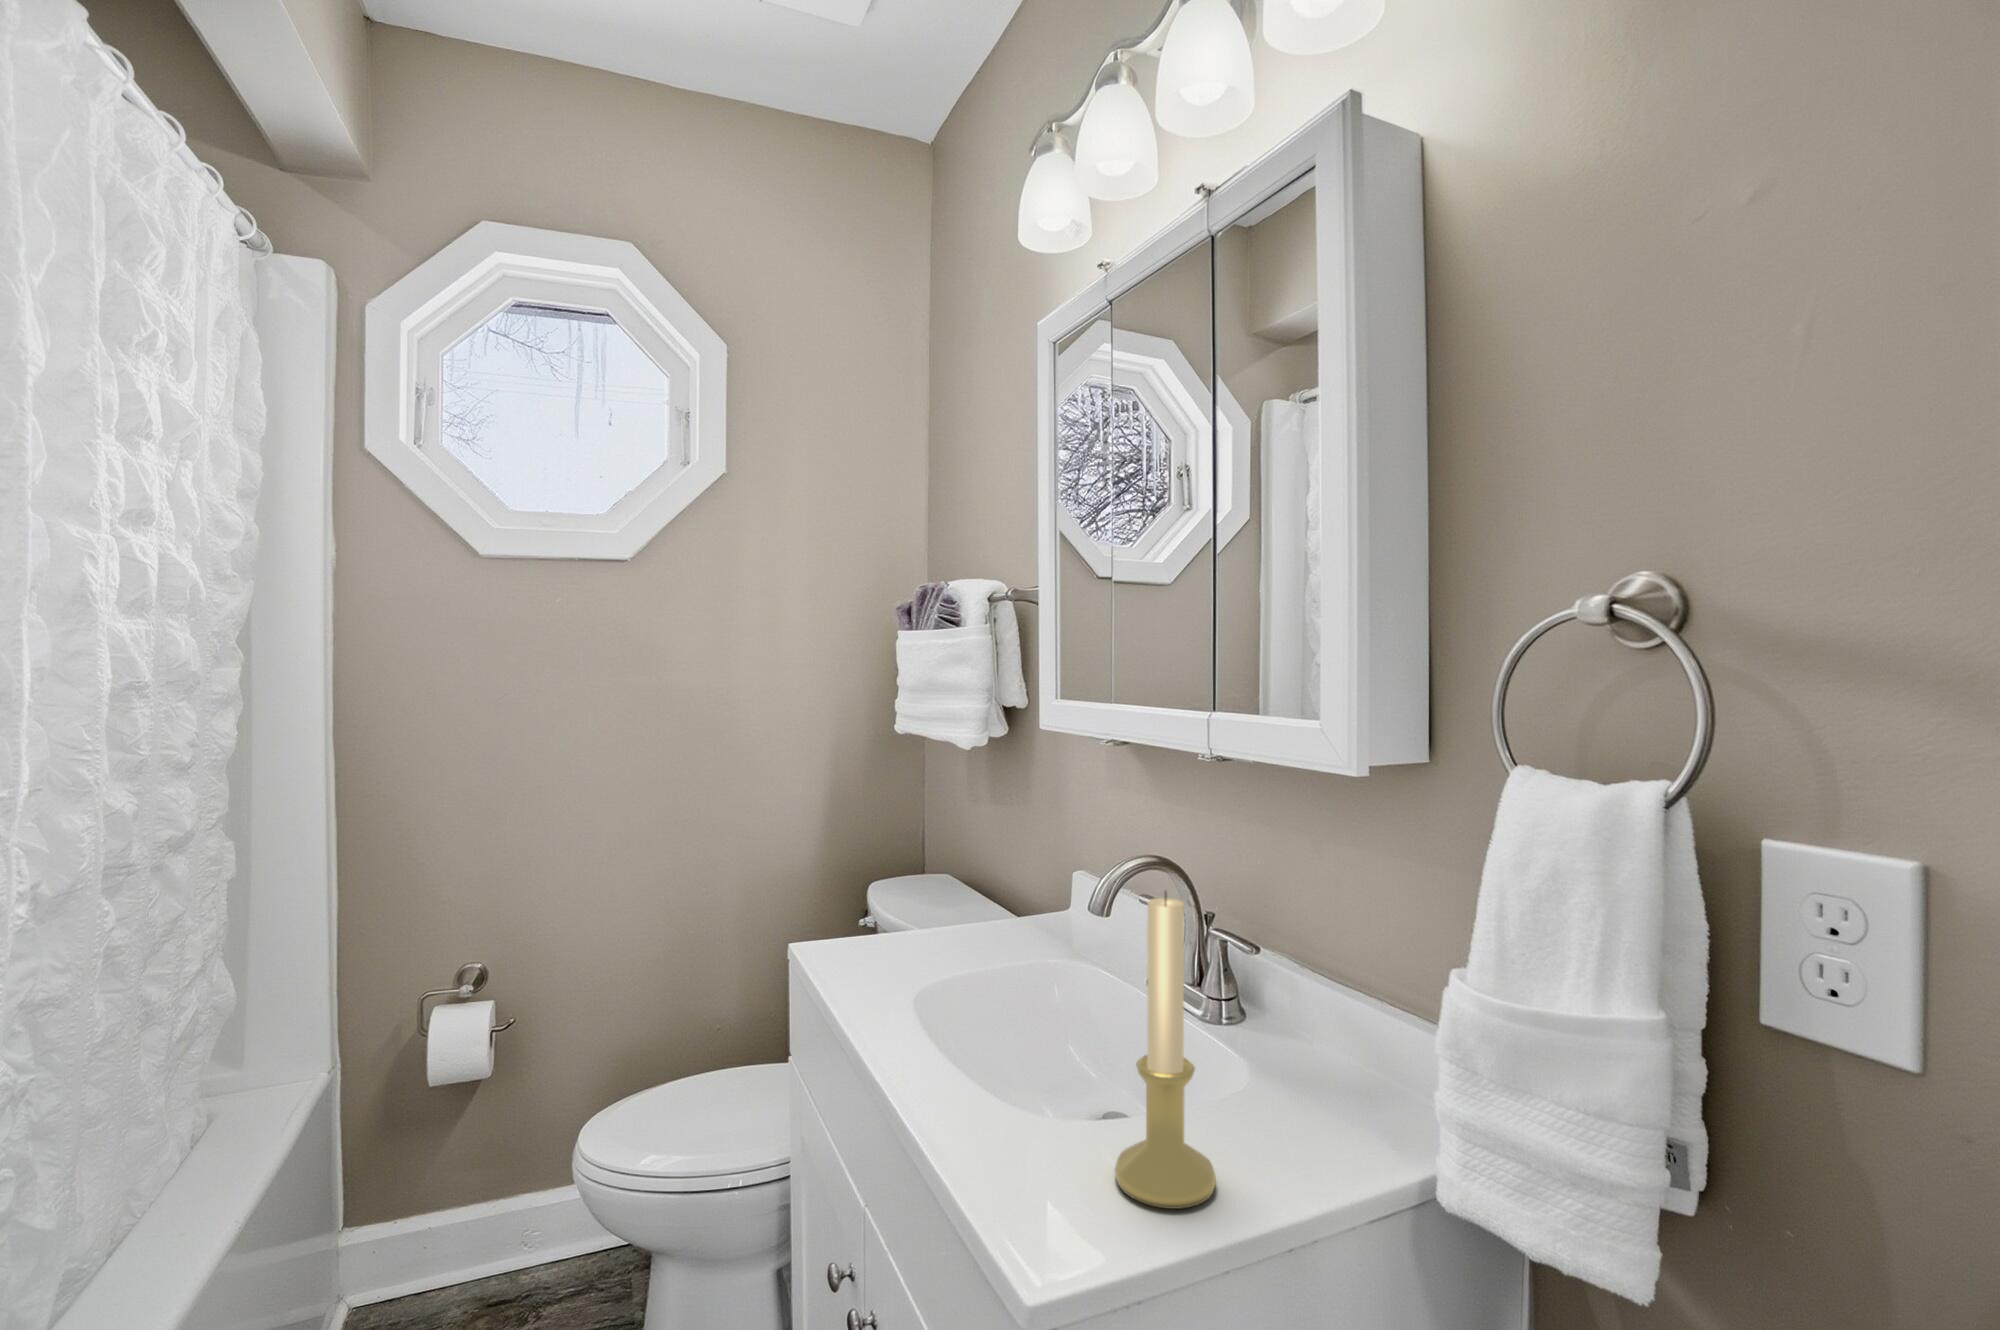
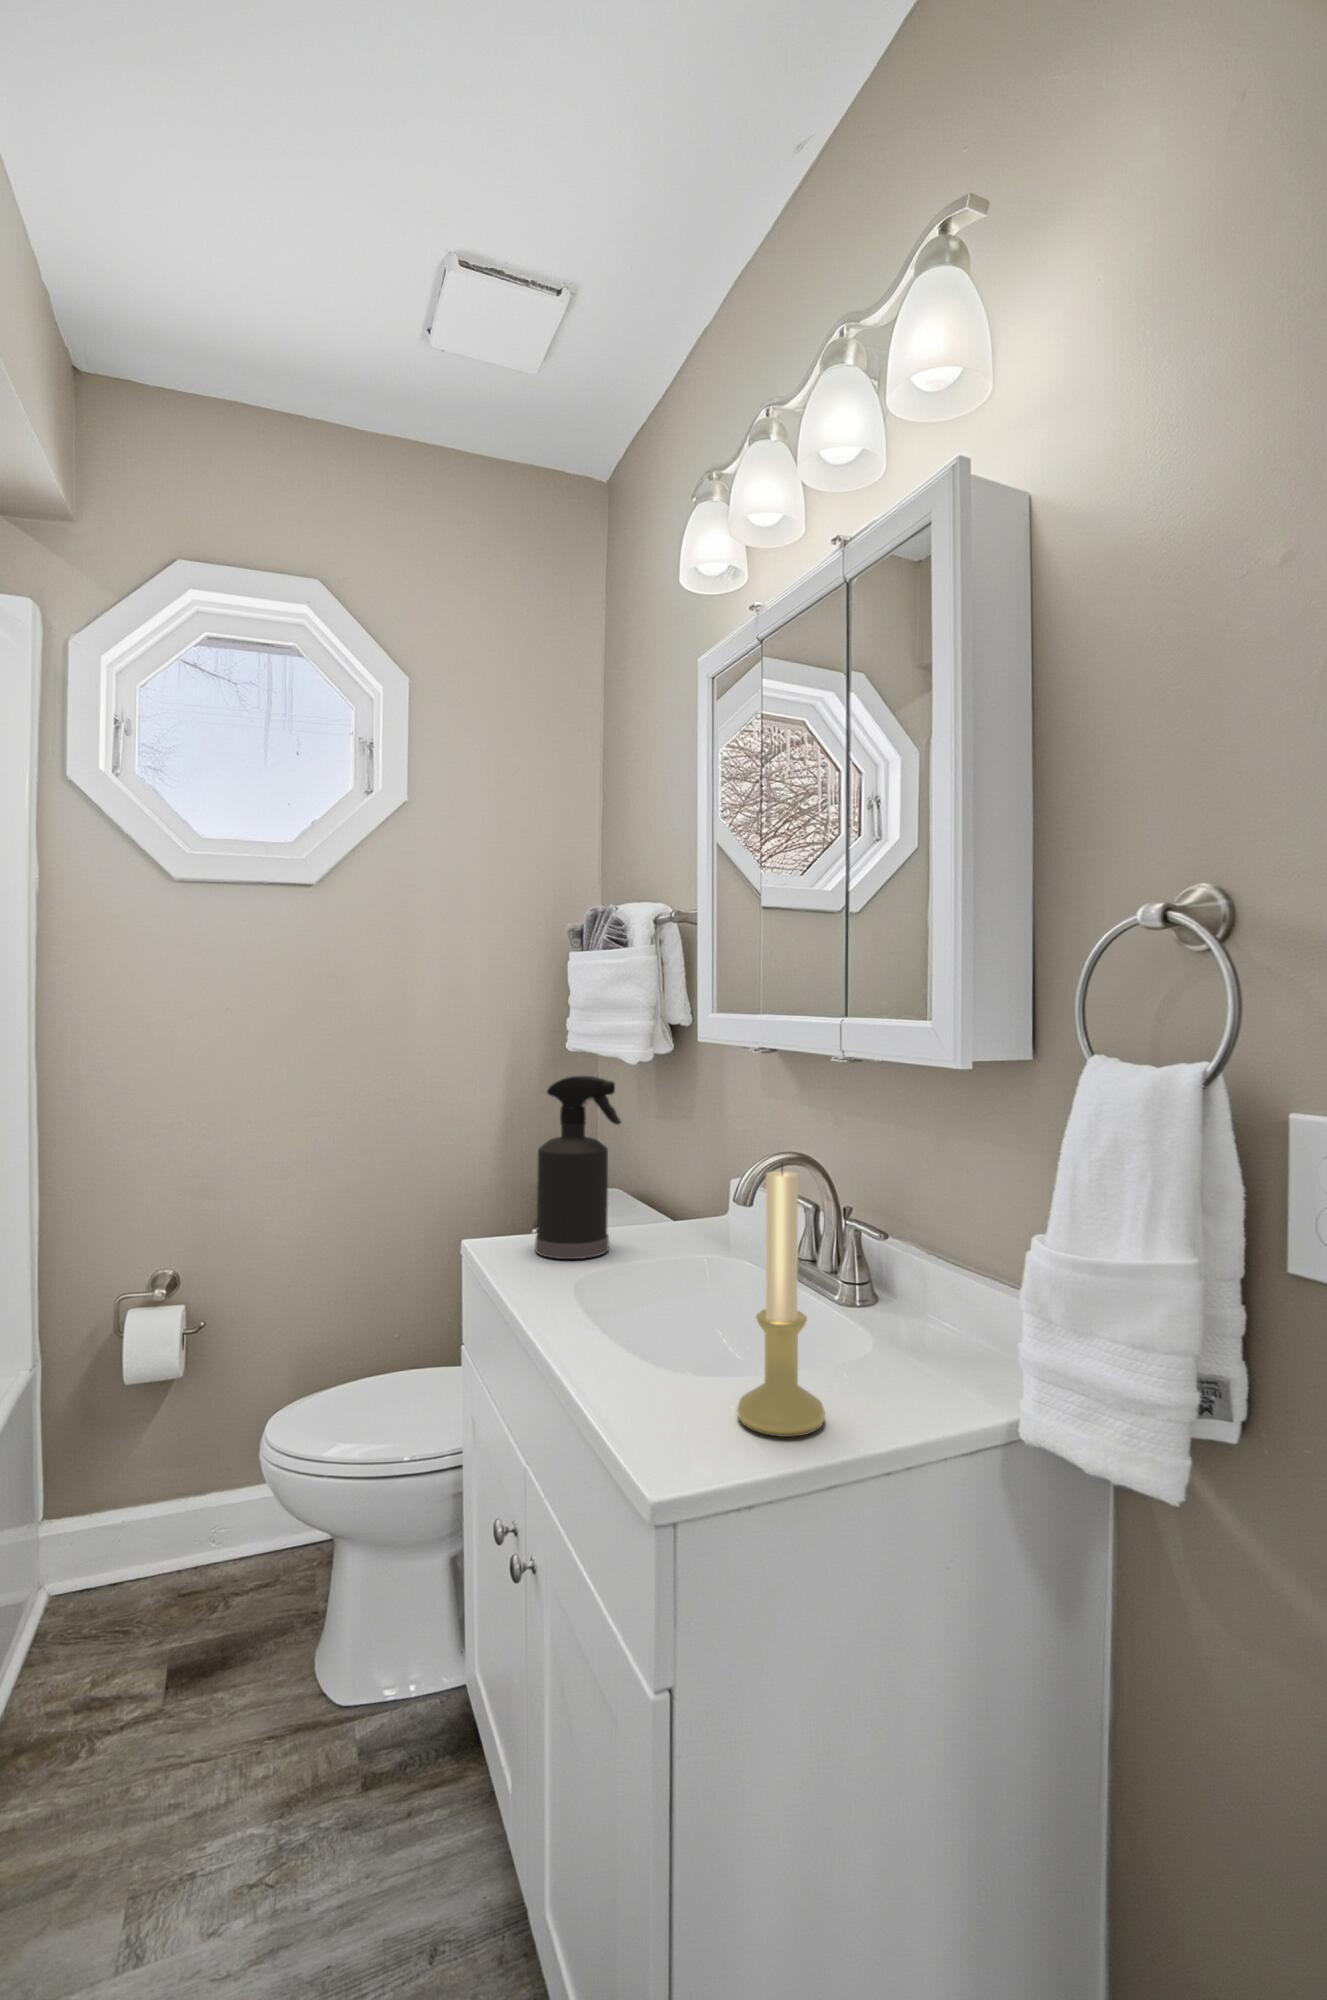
spray bottle: none [870,769,962,968] -> present [535,1076,621,1259]

